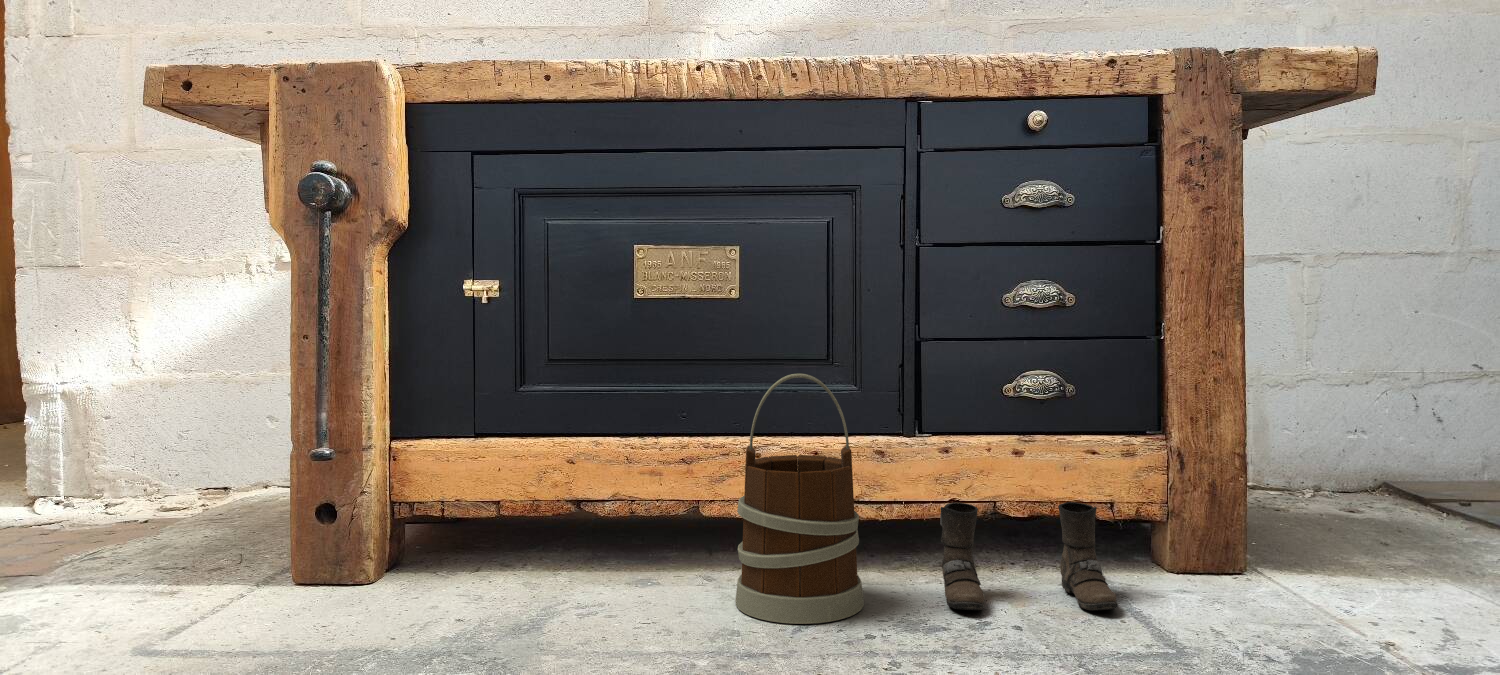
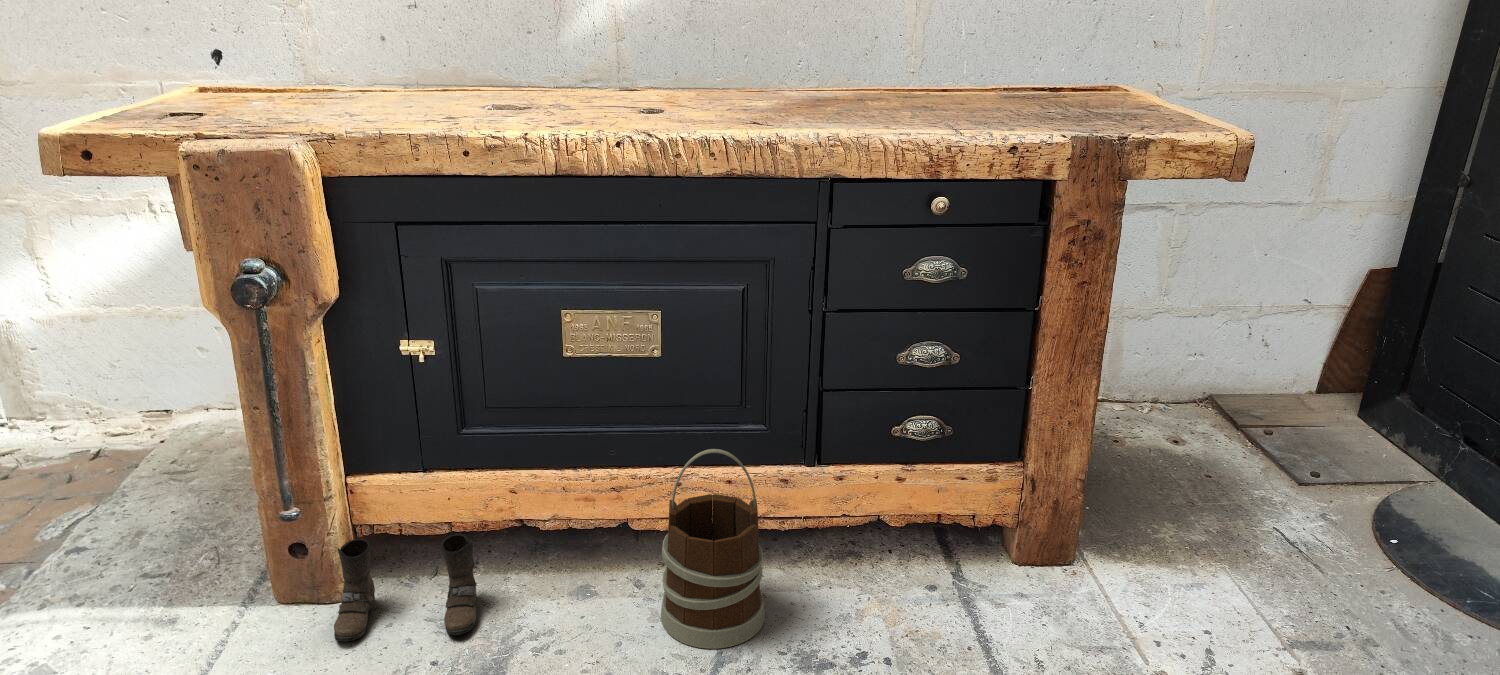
boots: present [940,502,1118,610] -> present [334,534,477,642]

